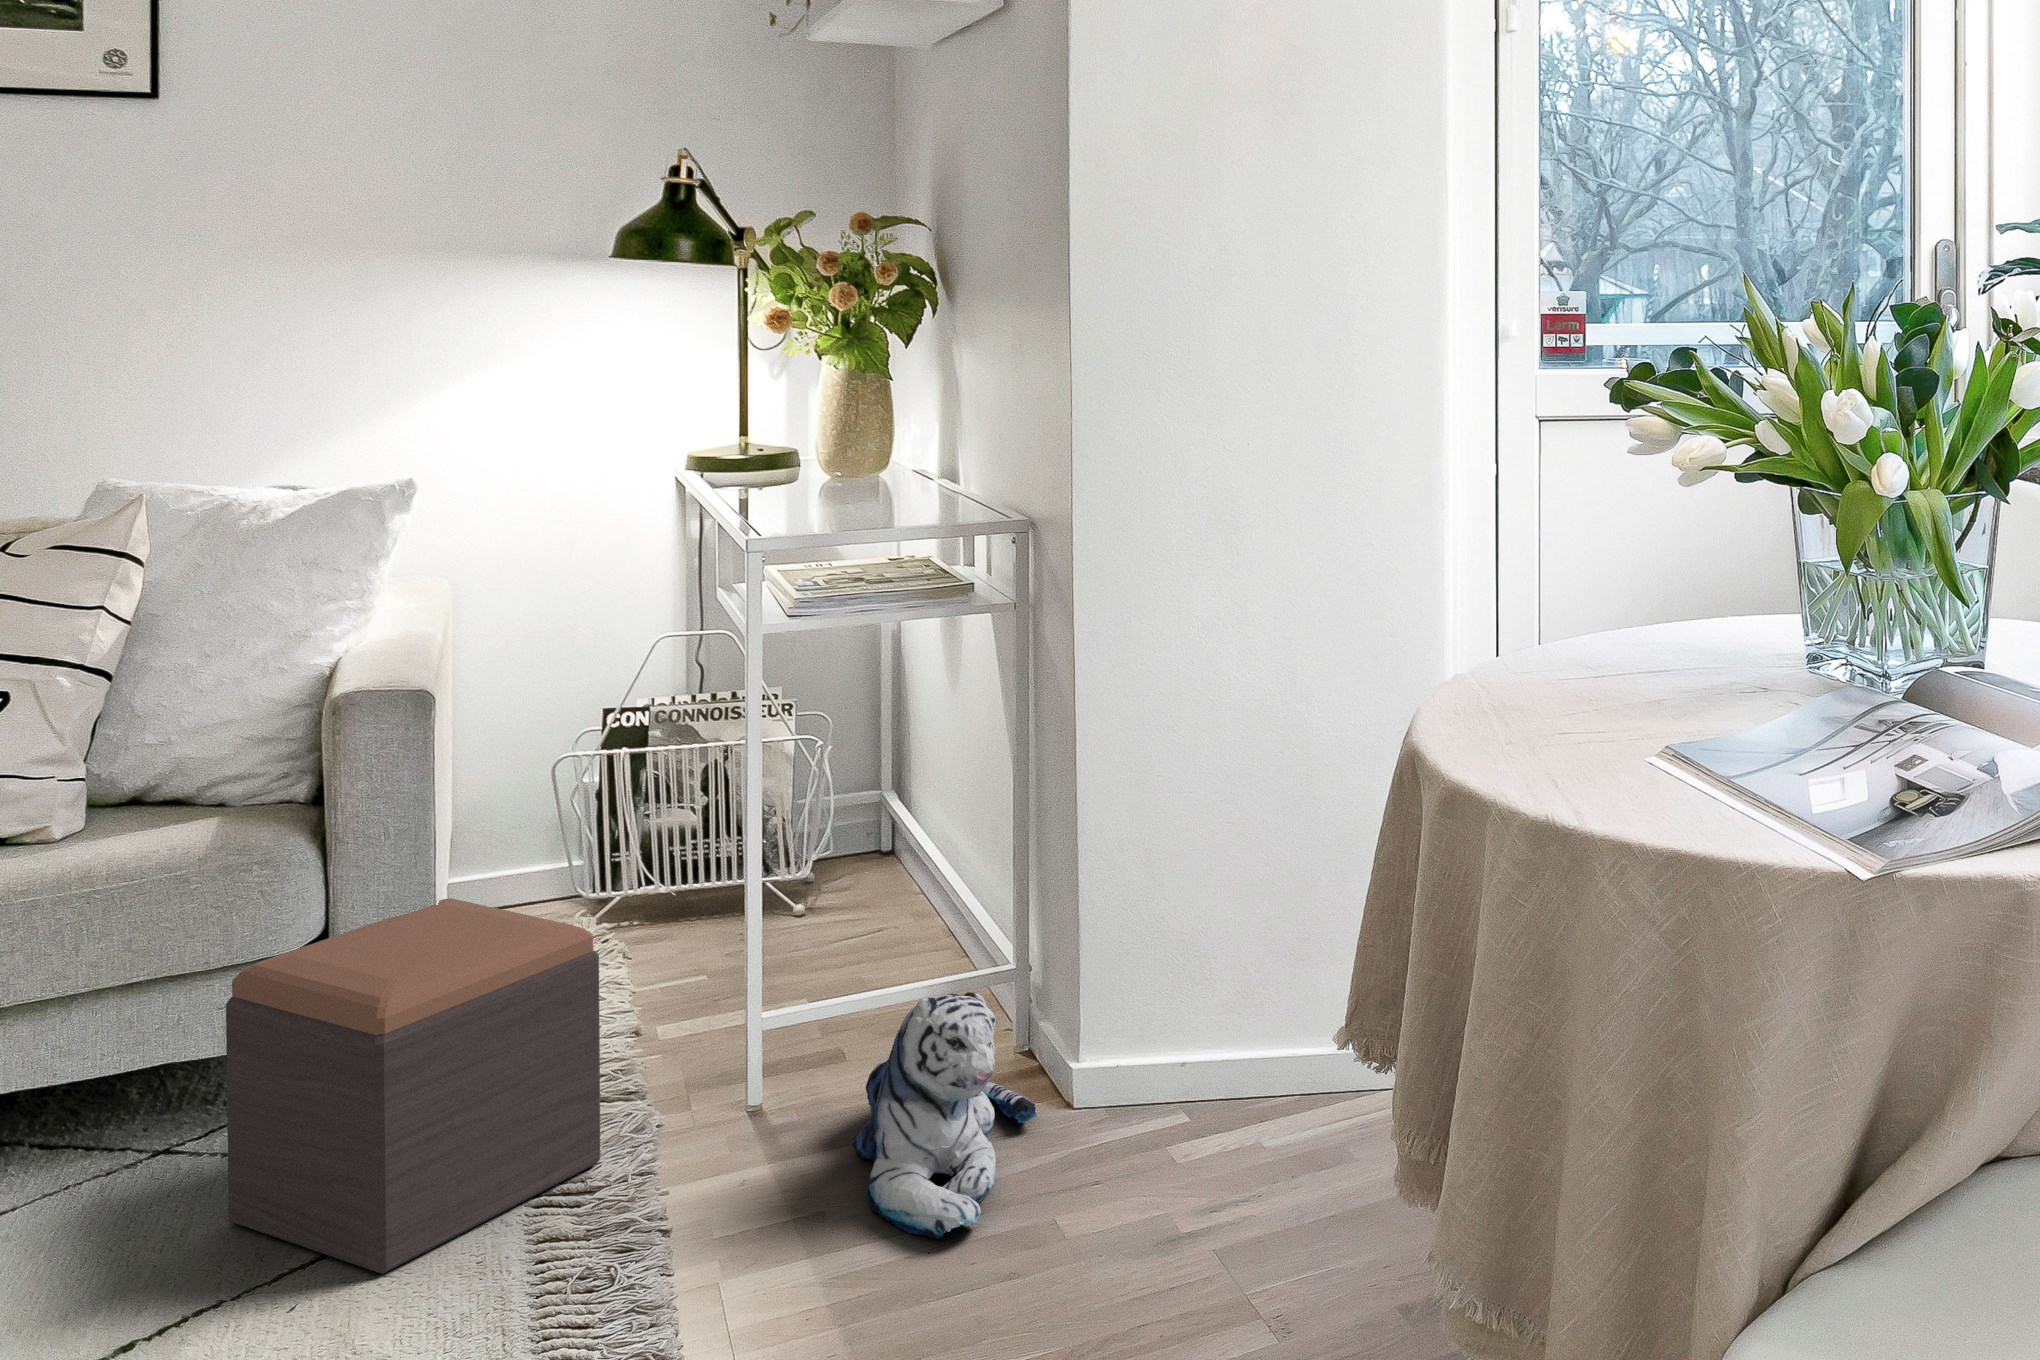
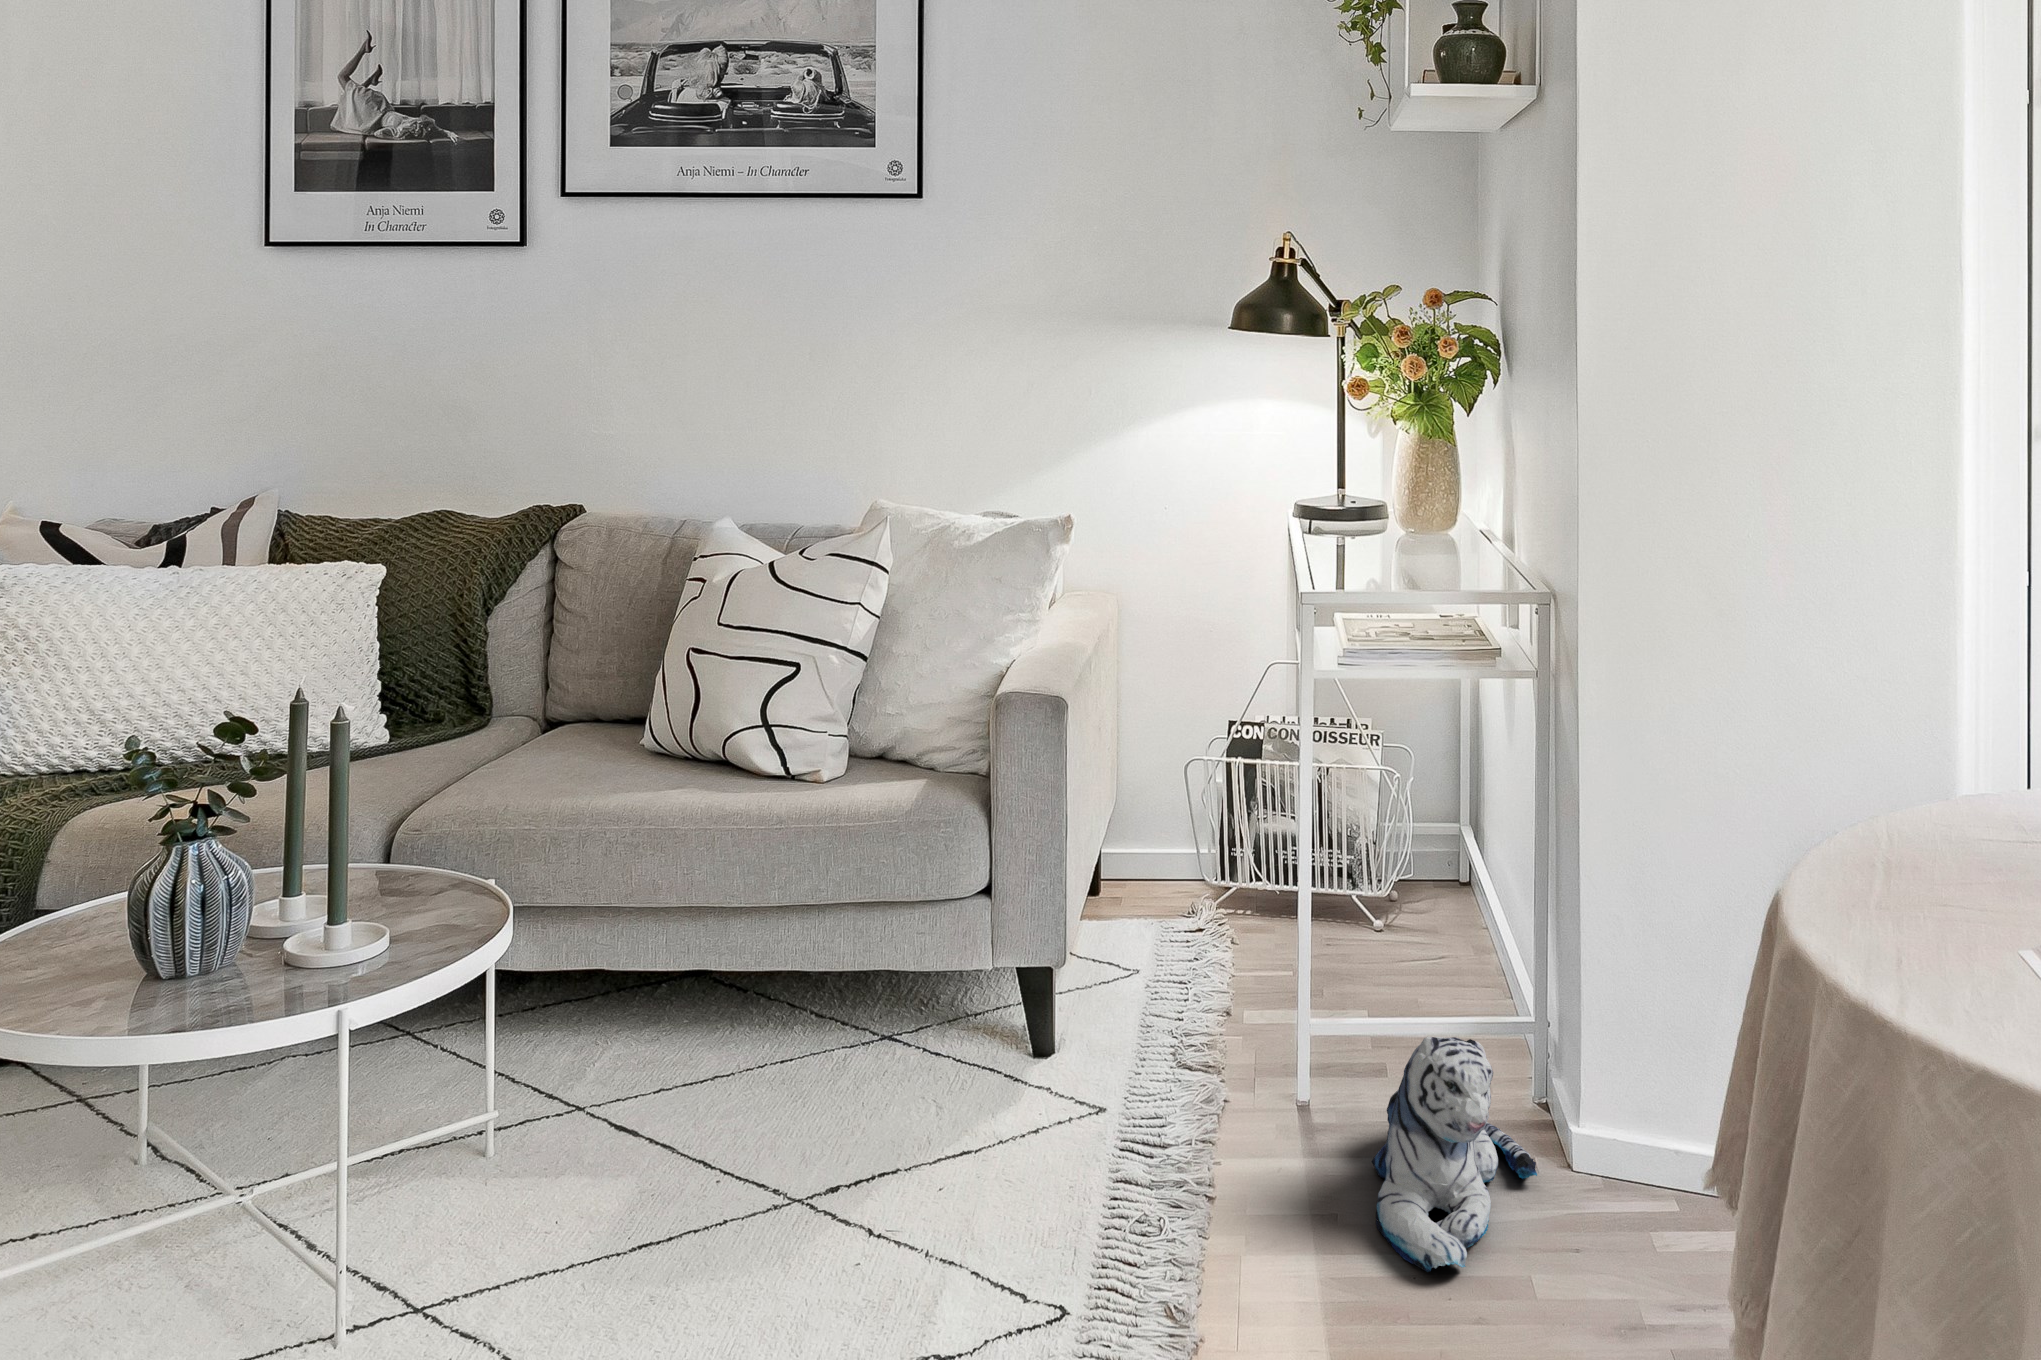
footstool: present [226,898,601,1274] -> none [916,870,1176,1179]

